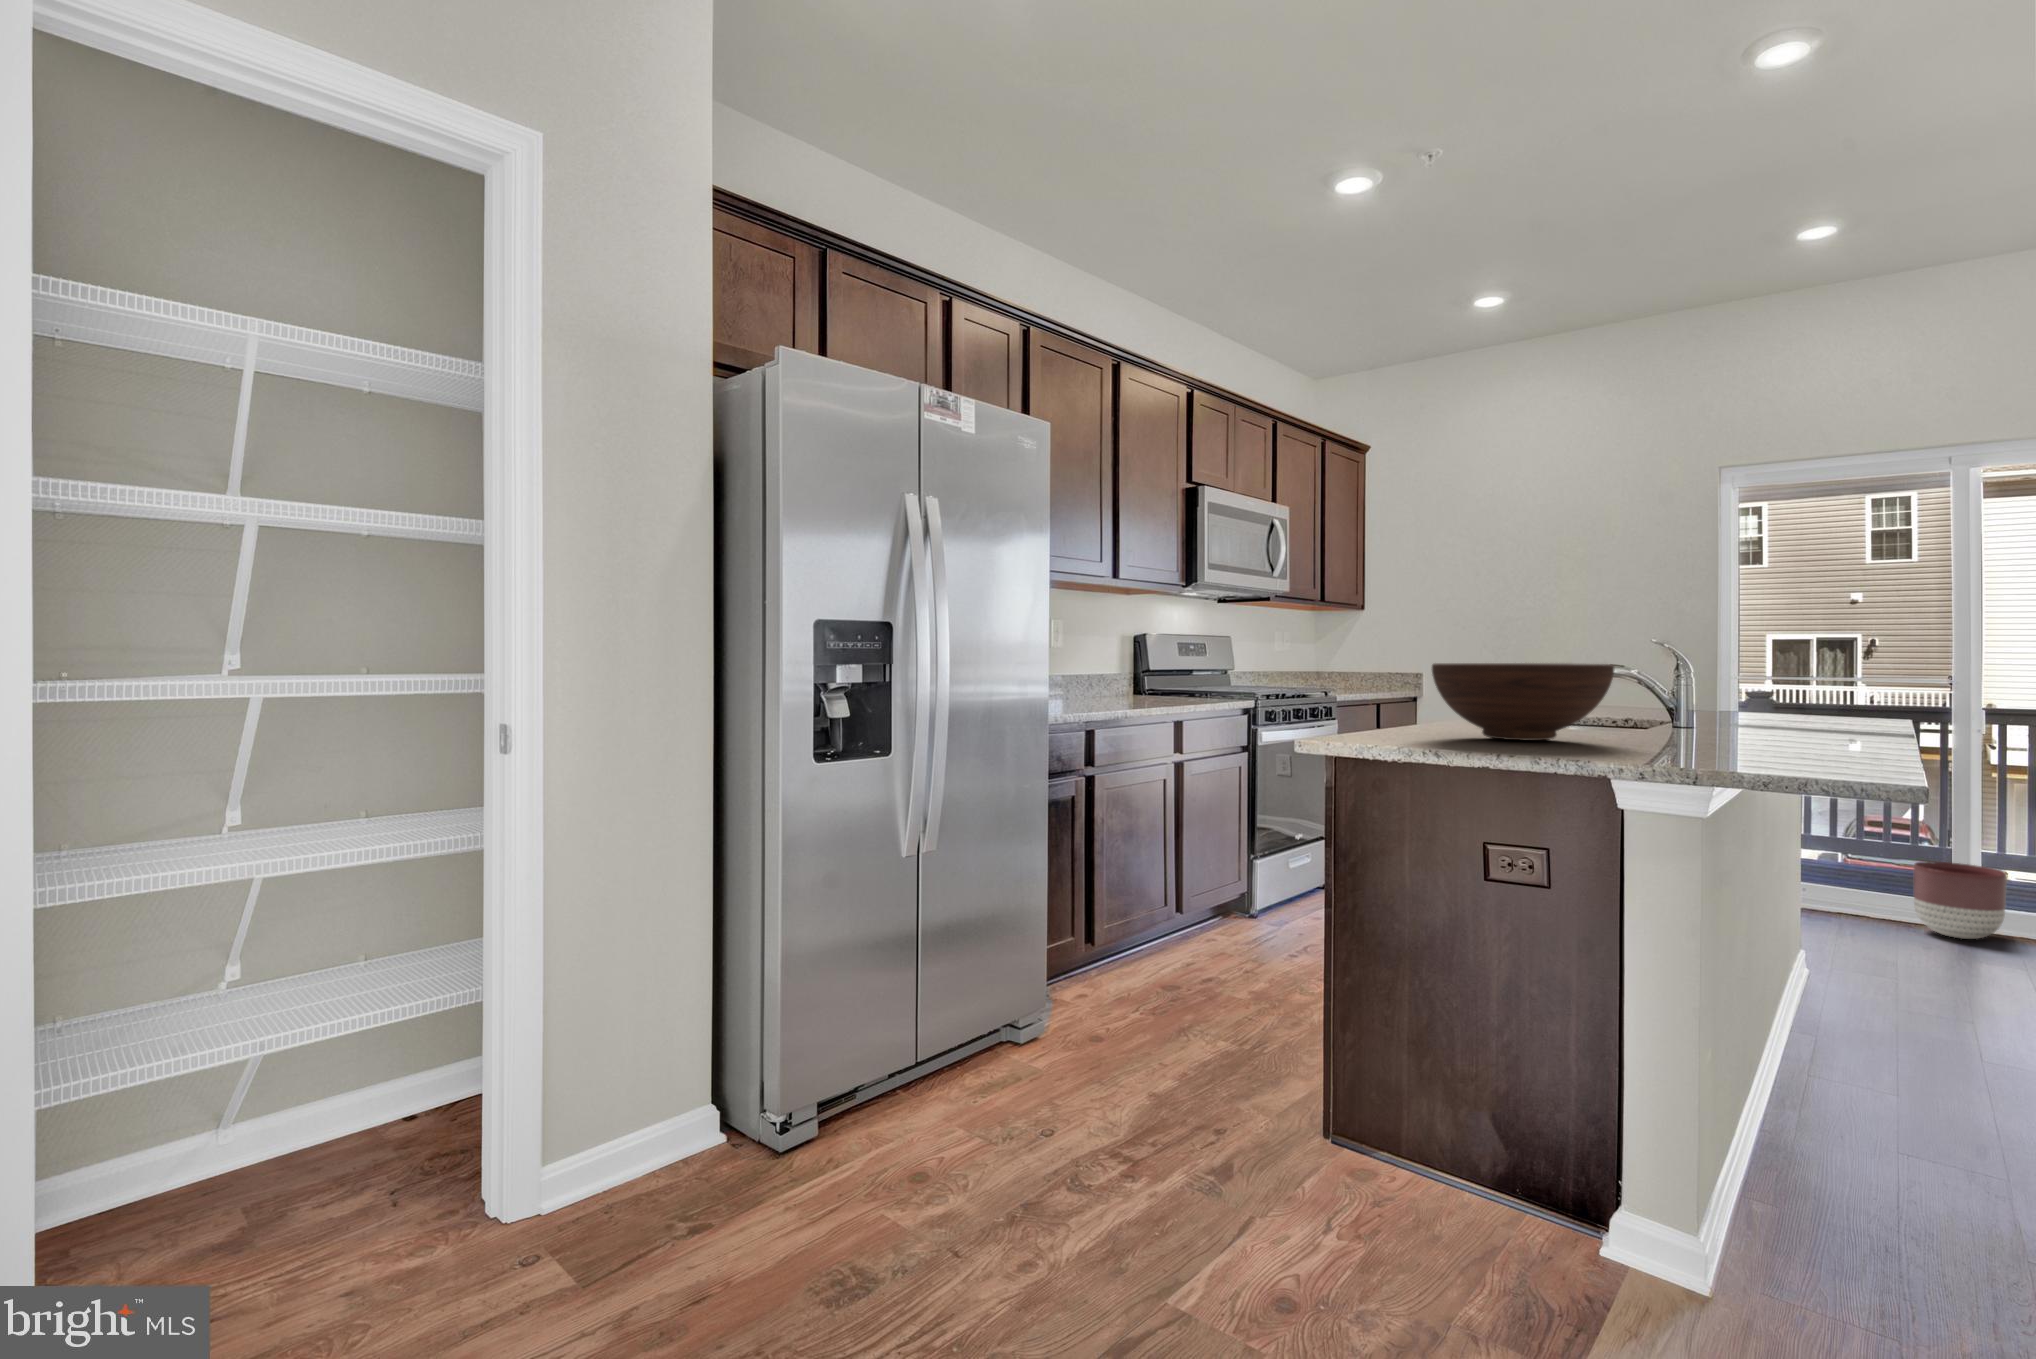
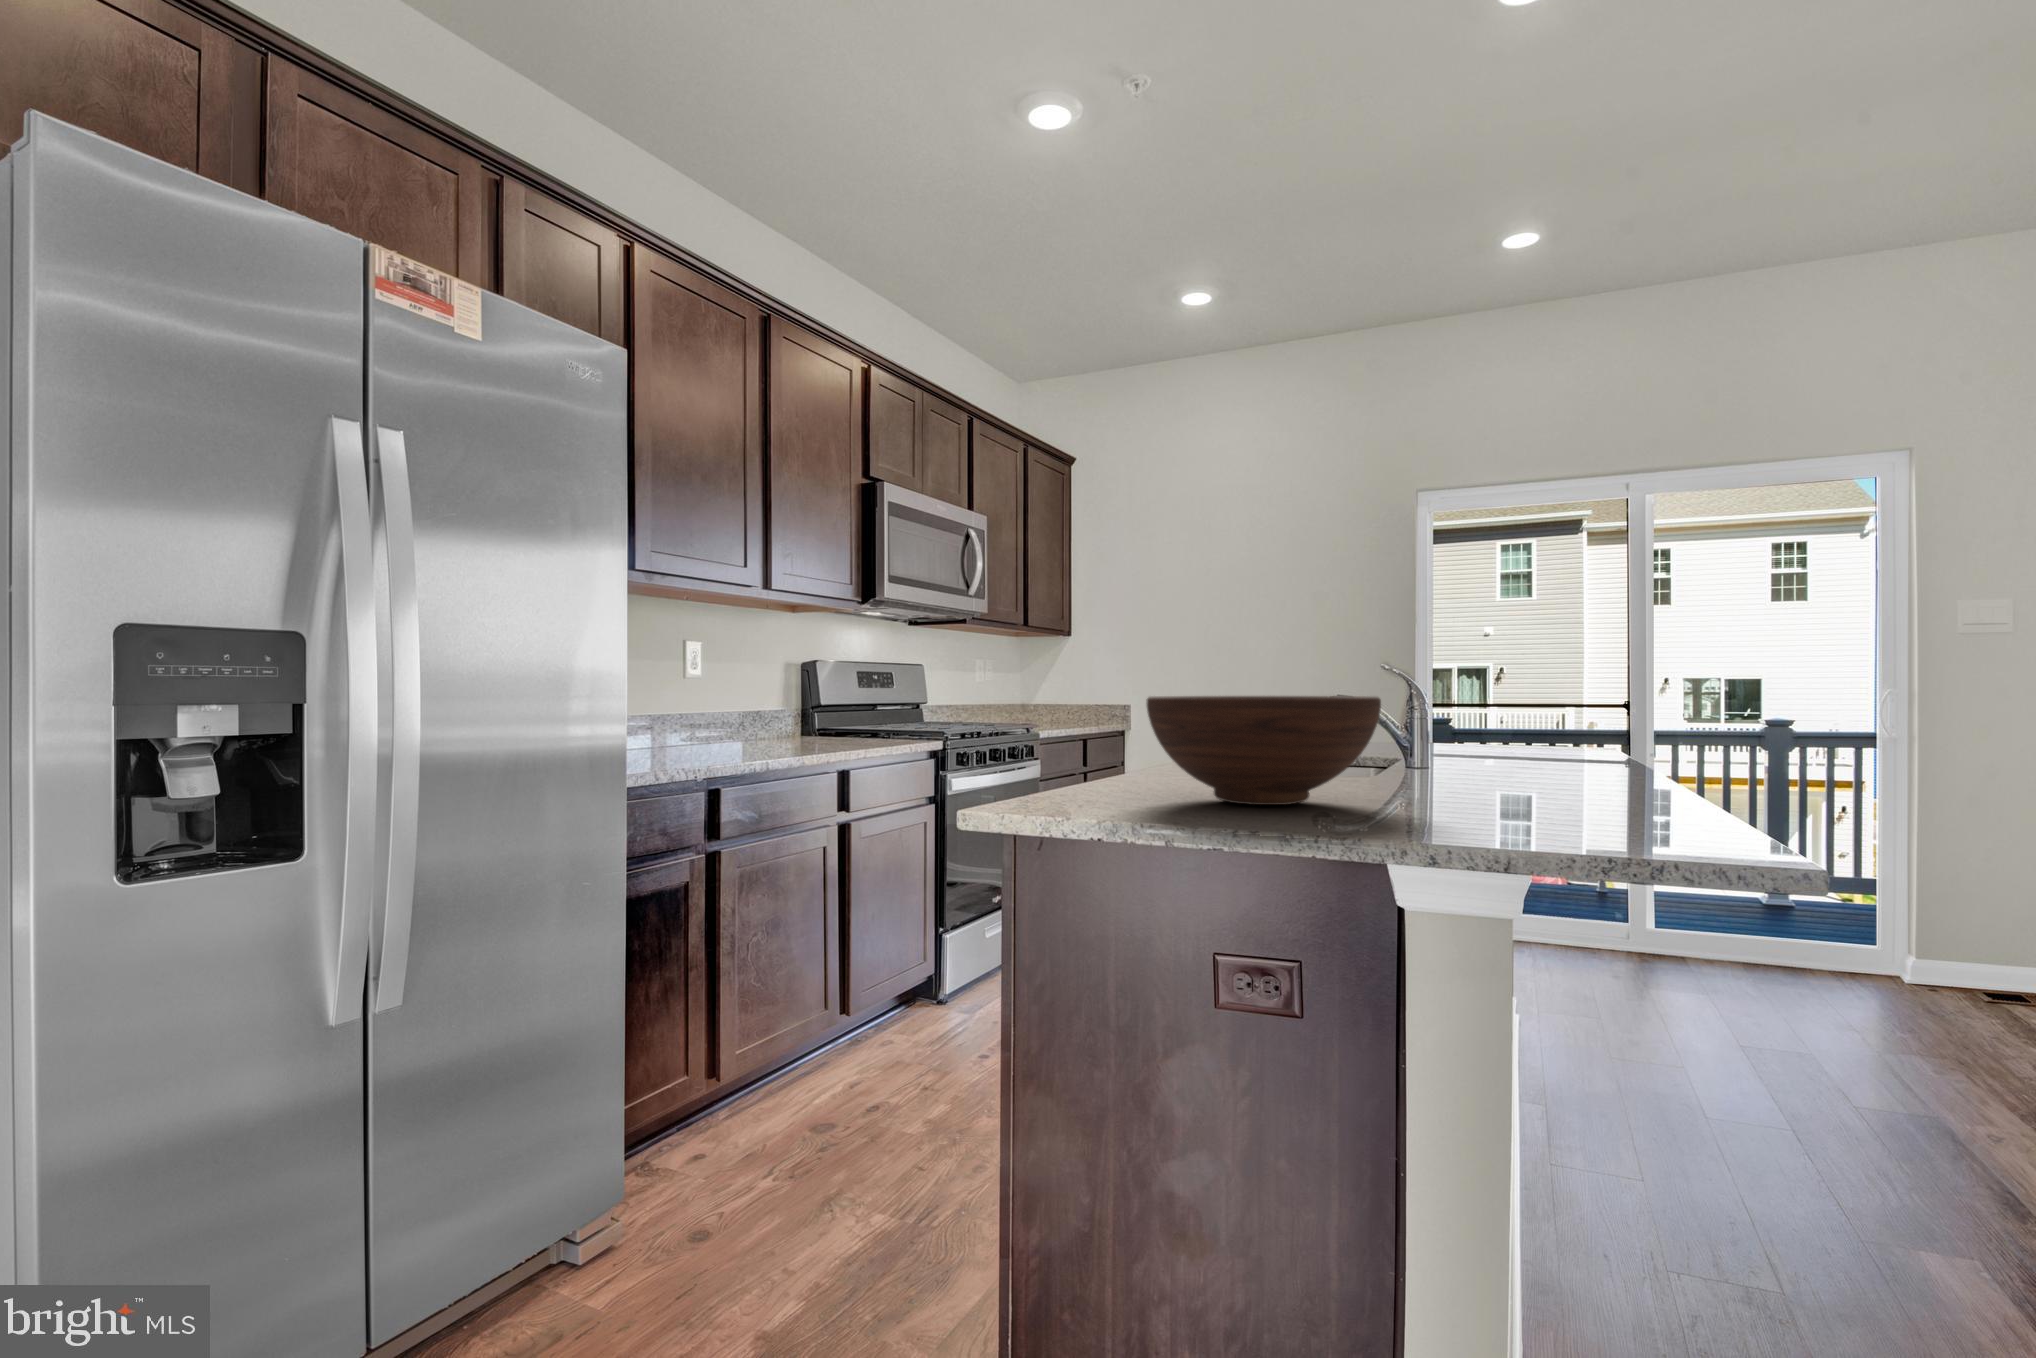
planter: present [1913,861,2007,939] -> none [1584,887,1662,963]

